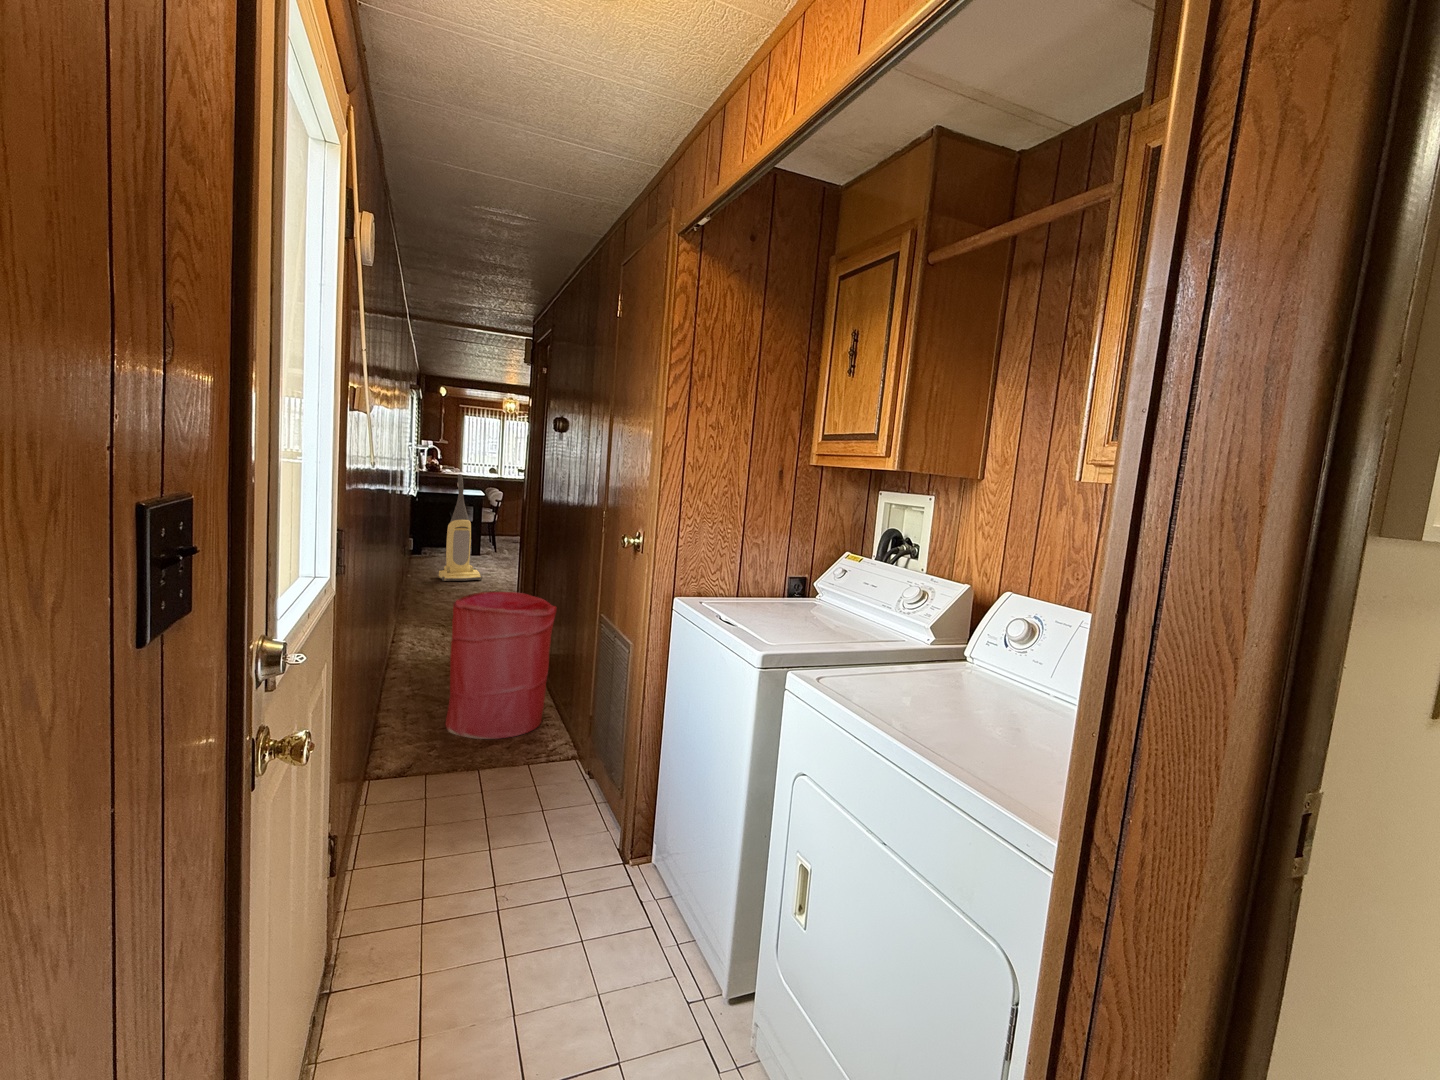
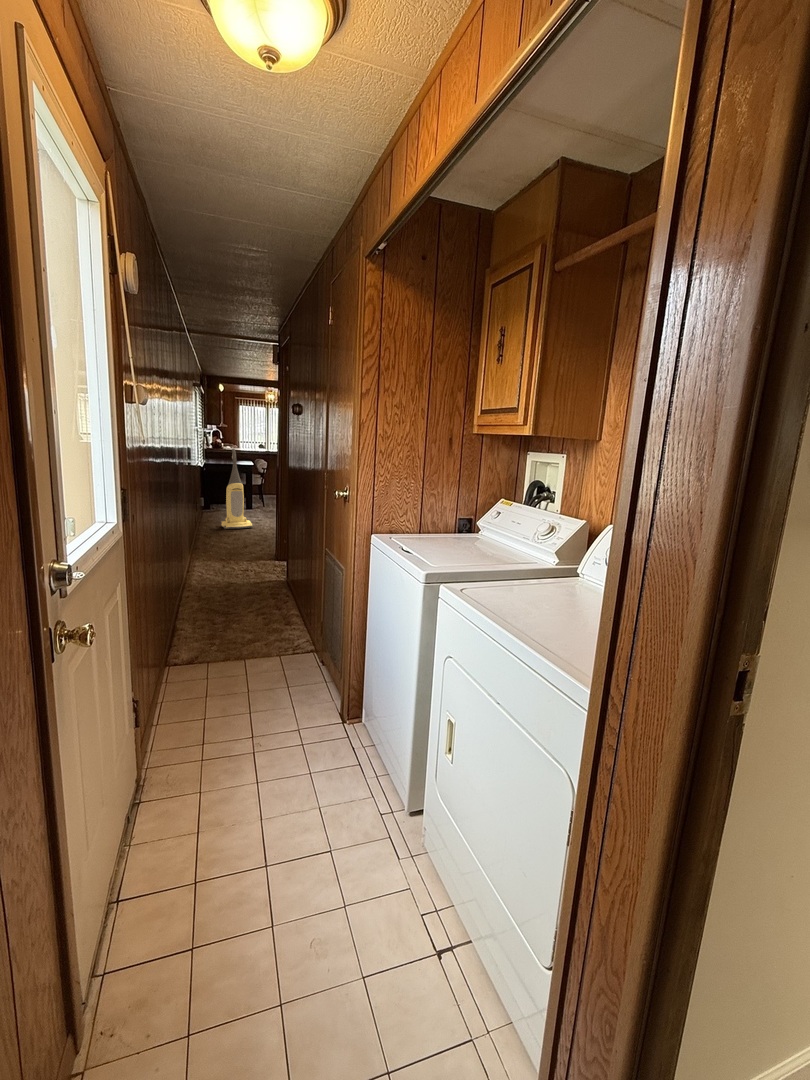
laundry hamper: present [445,592,556,739] -> none [222,535,298,640]

